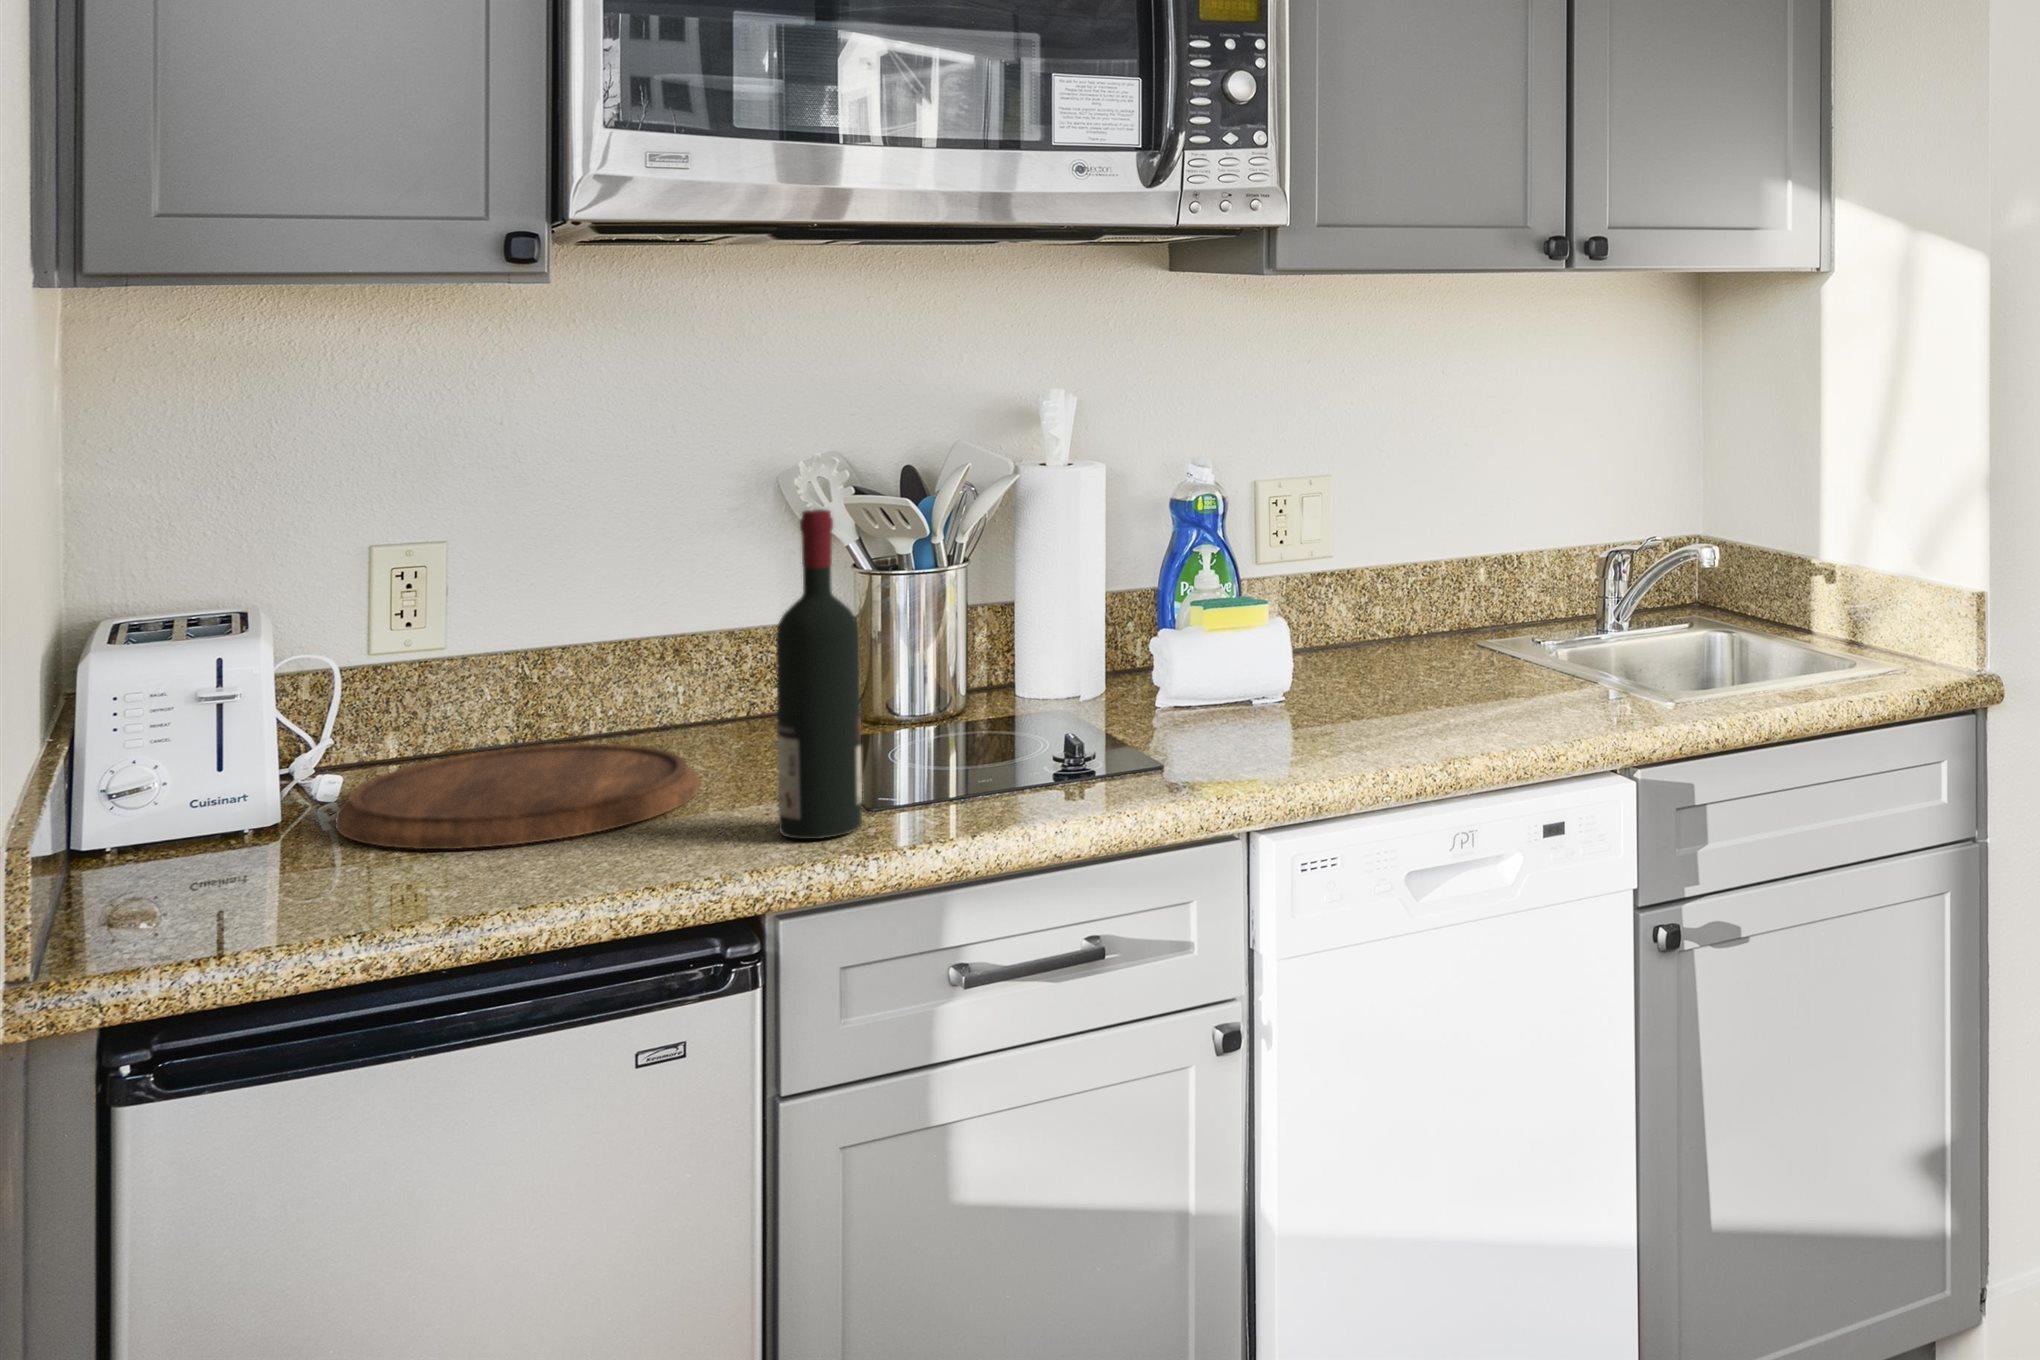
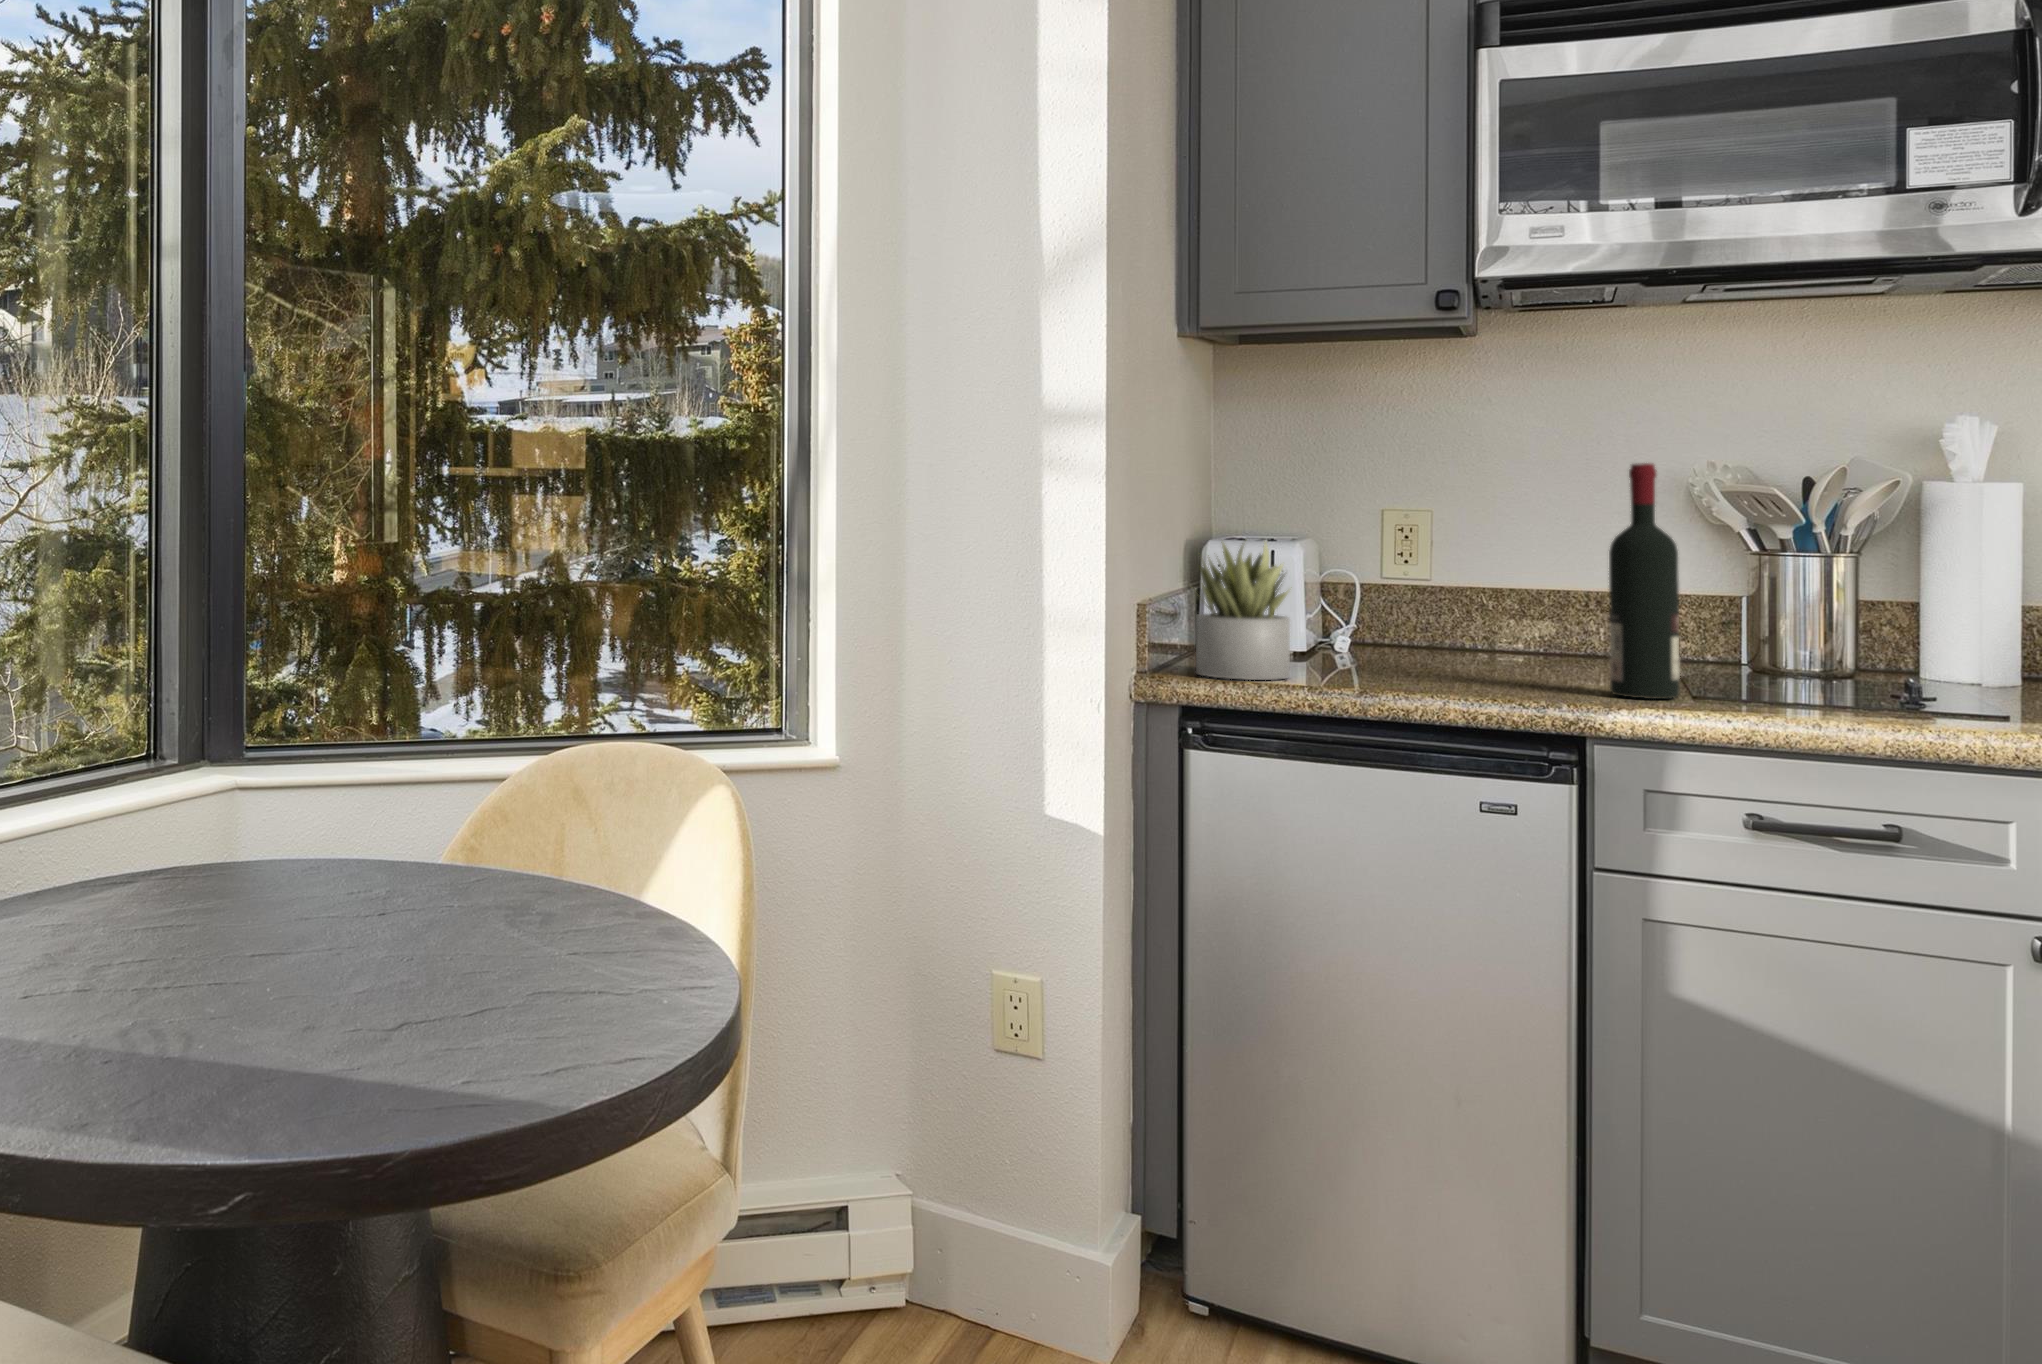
succulent plant: none [99,669,303,938] -> present [1196,543,1290,680]
cutting board: present [336,744,699,849] -> none [1334,644,1581,681]

